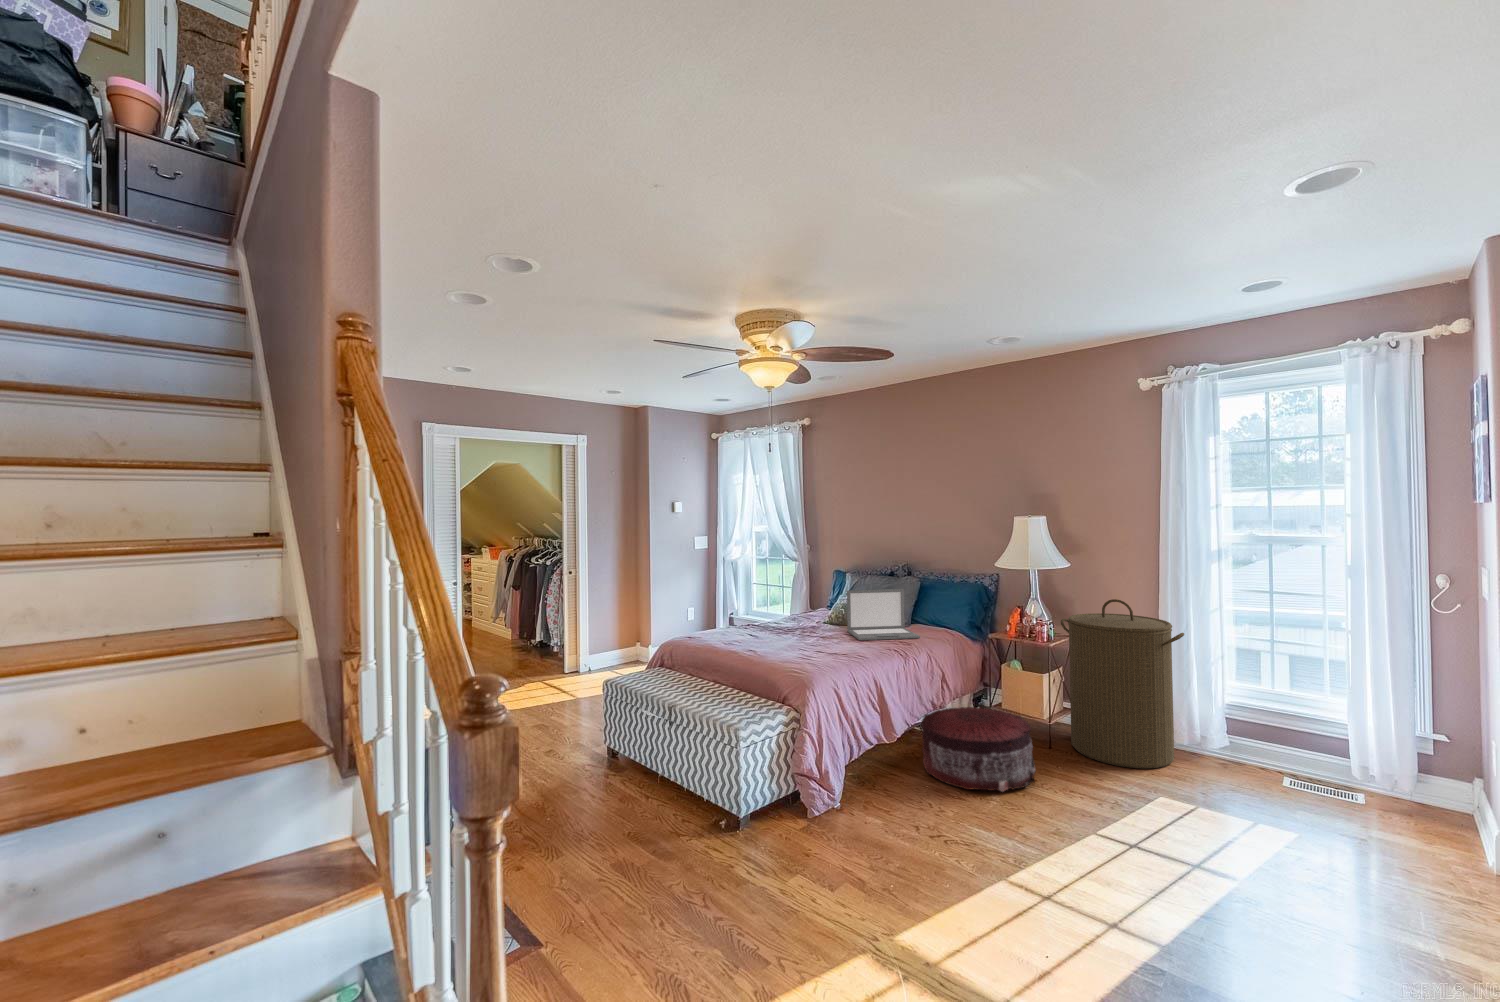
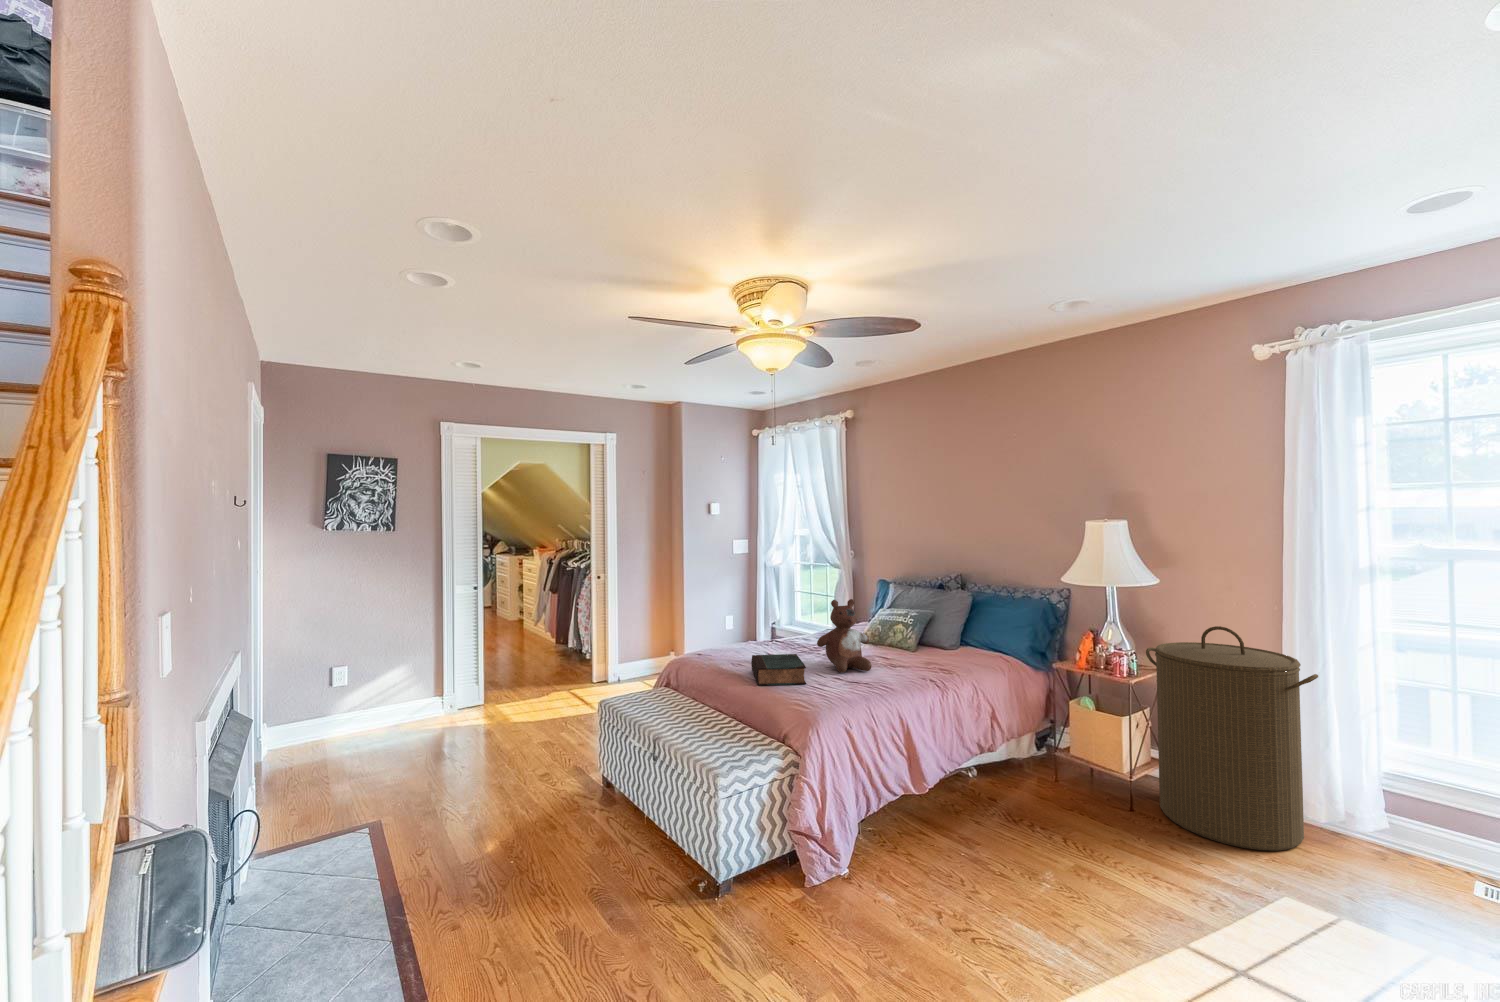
stuffed bear: none [798,585,845,648] -> present [817,599,872,673]
laptop: present [847,589,920,640] -> none [881,605,966,665]
book: none [743,634,795,660] -> present [751,654,806,686]
pouf: present [921,707,1035,792] -> none [960,752,1106,871]

